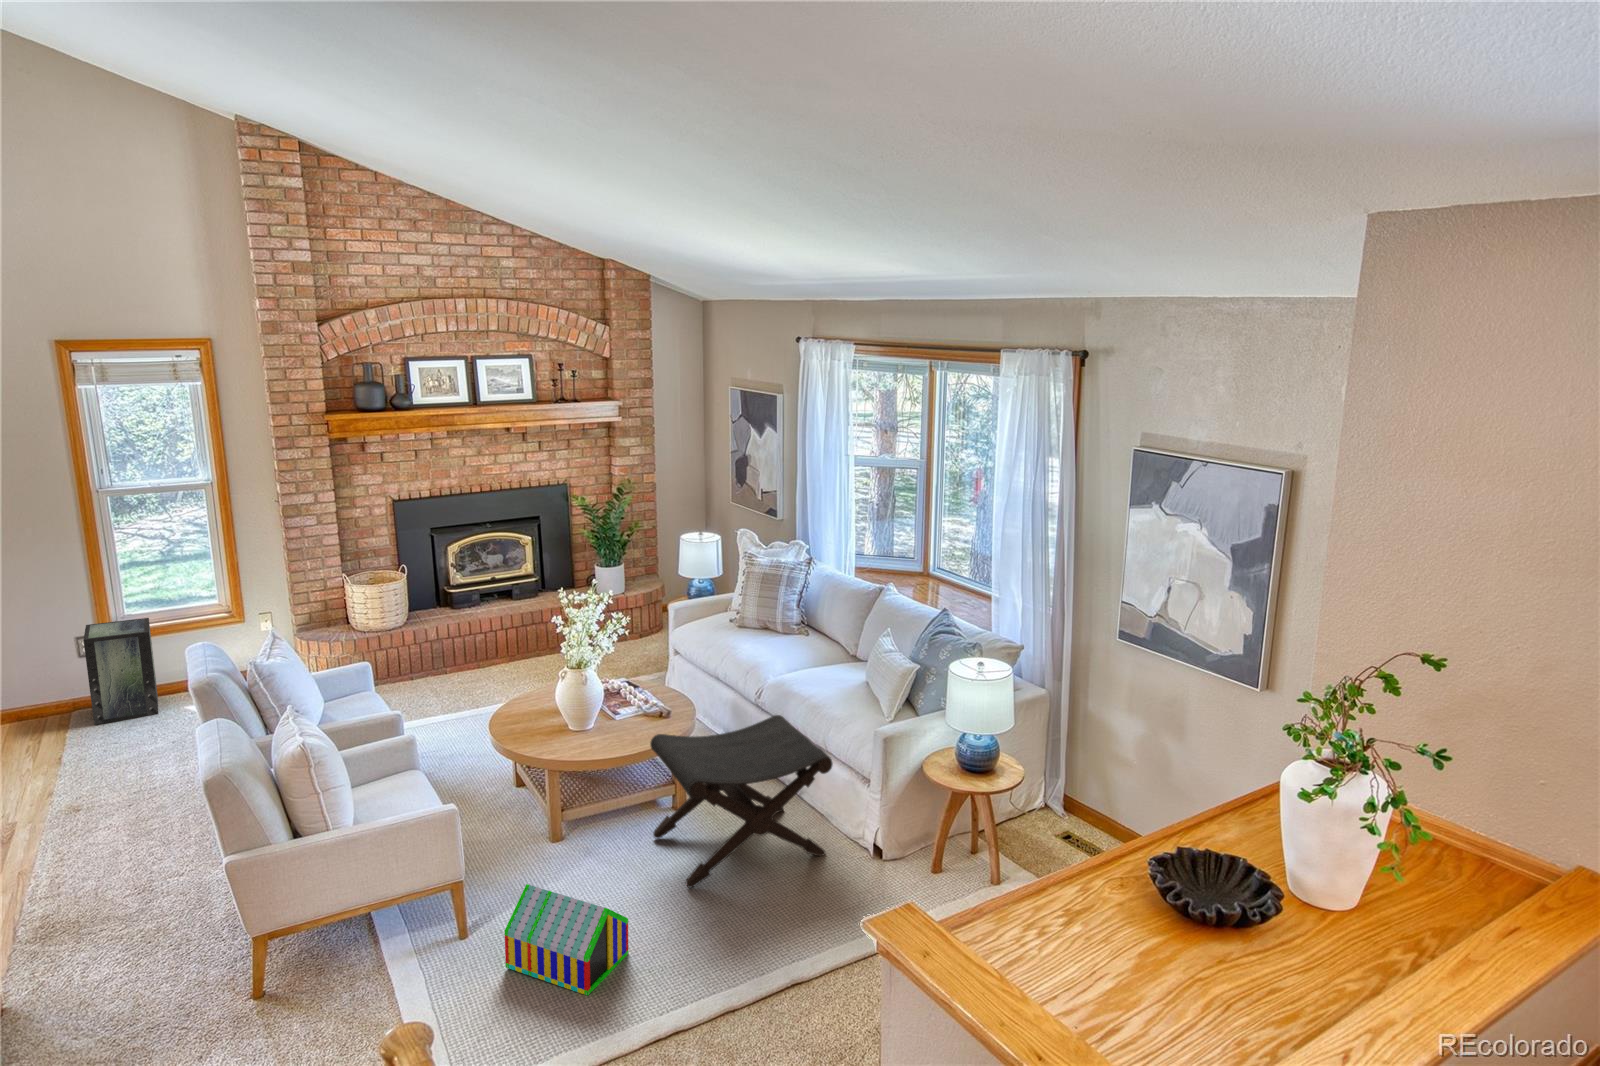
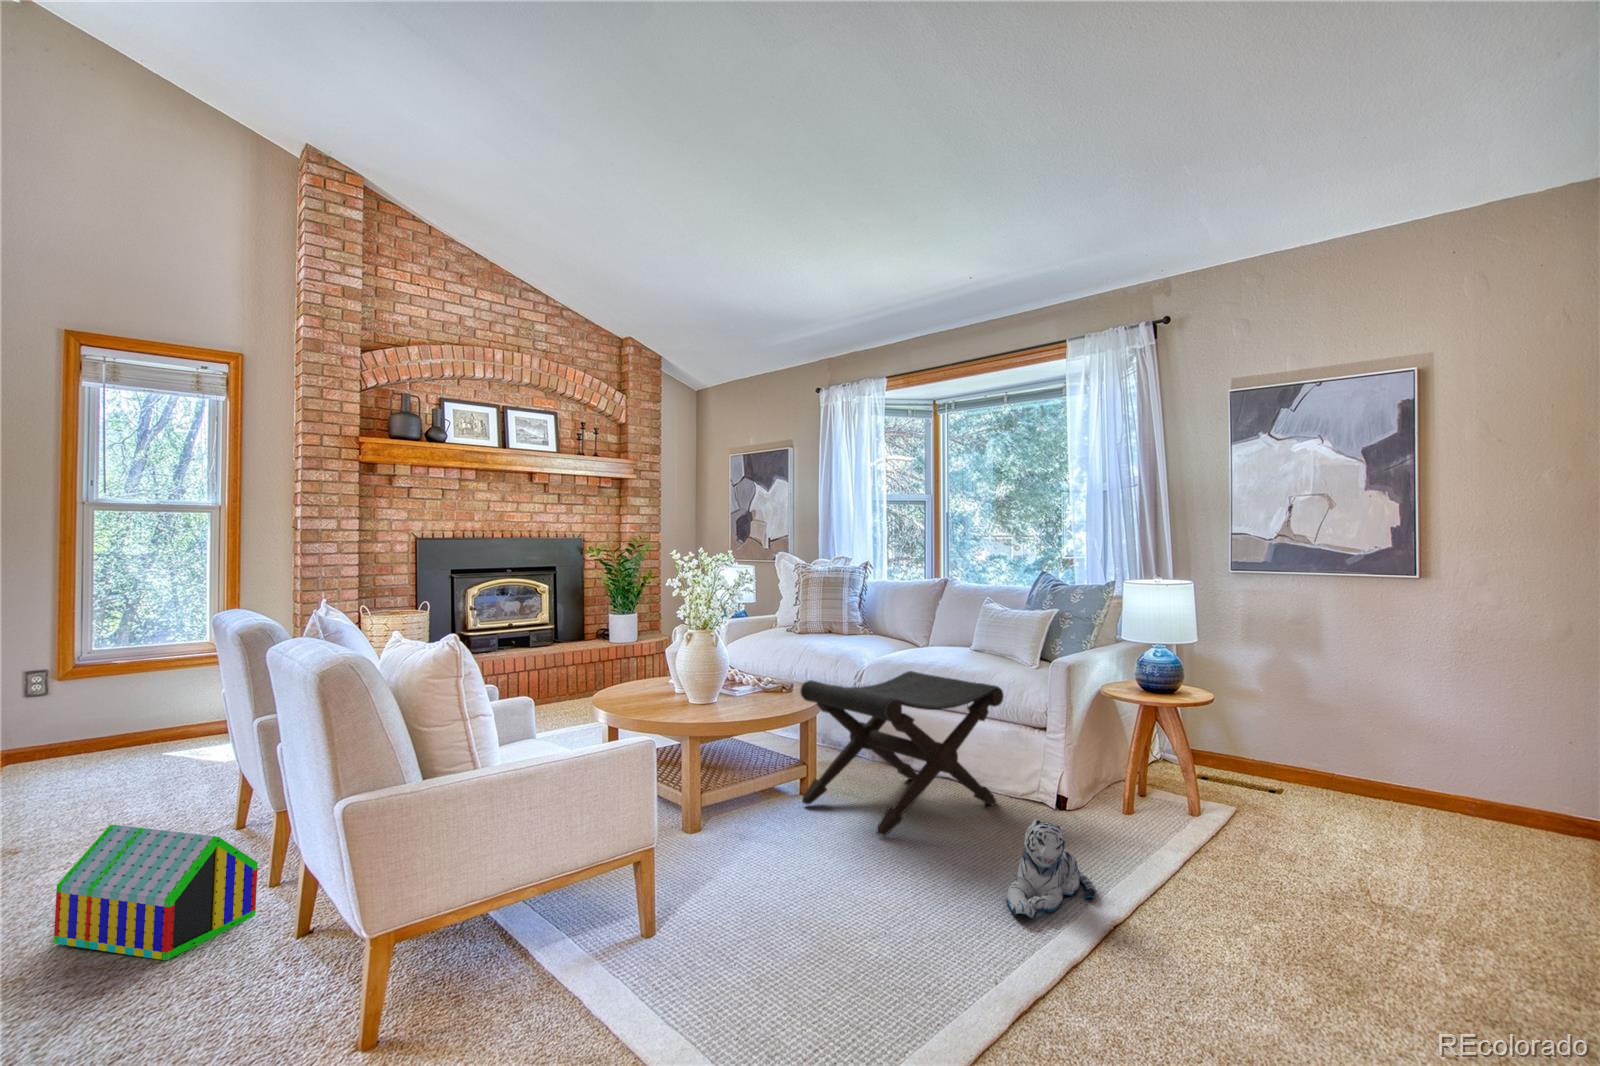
storage box: present [84,618,158,725] -> none [35,648,129,769]
toy house: present [504,884,628,995] -> present [54,824,258,960]
plush toy: none [716,921,816,1002] -> present [1006,820,1095,918]

